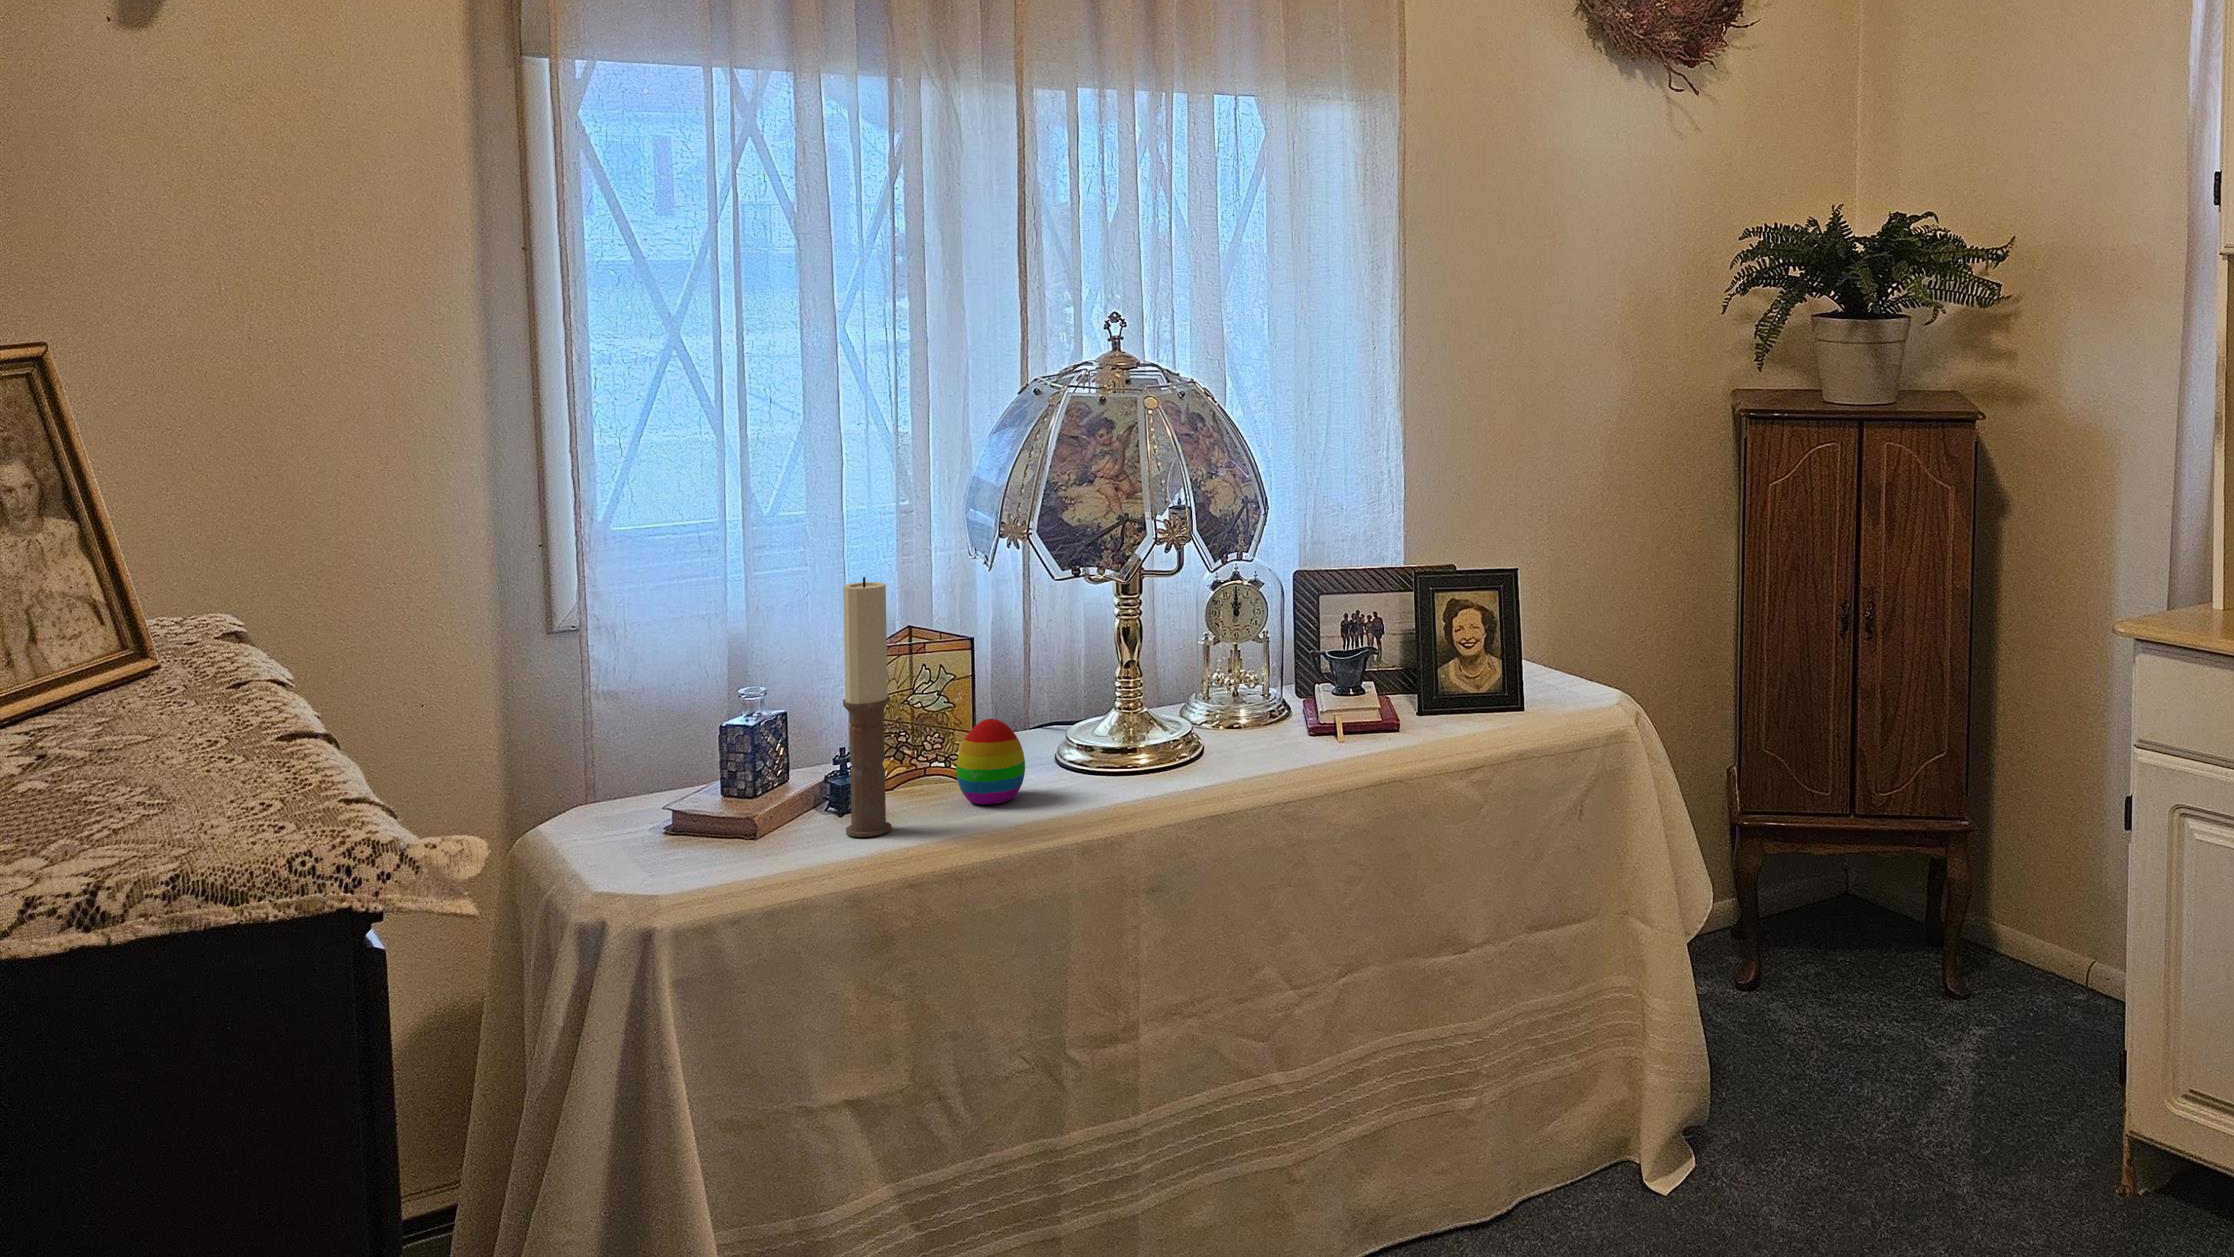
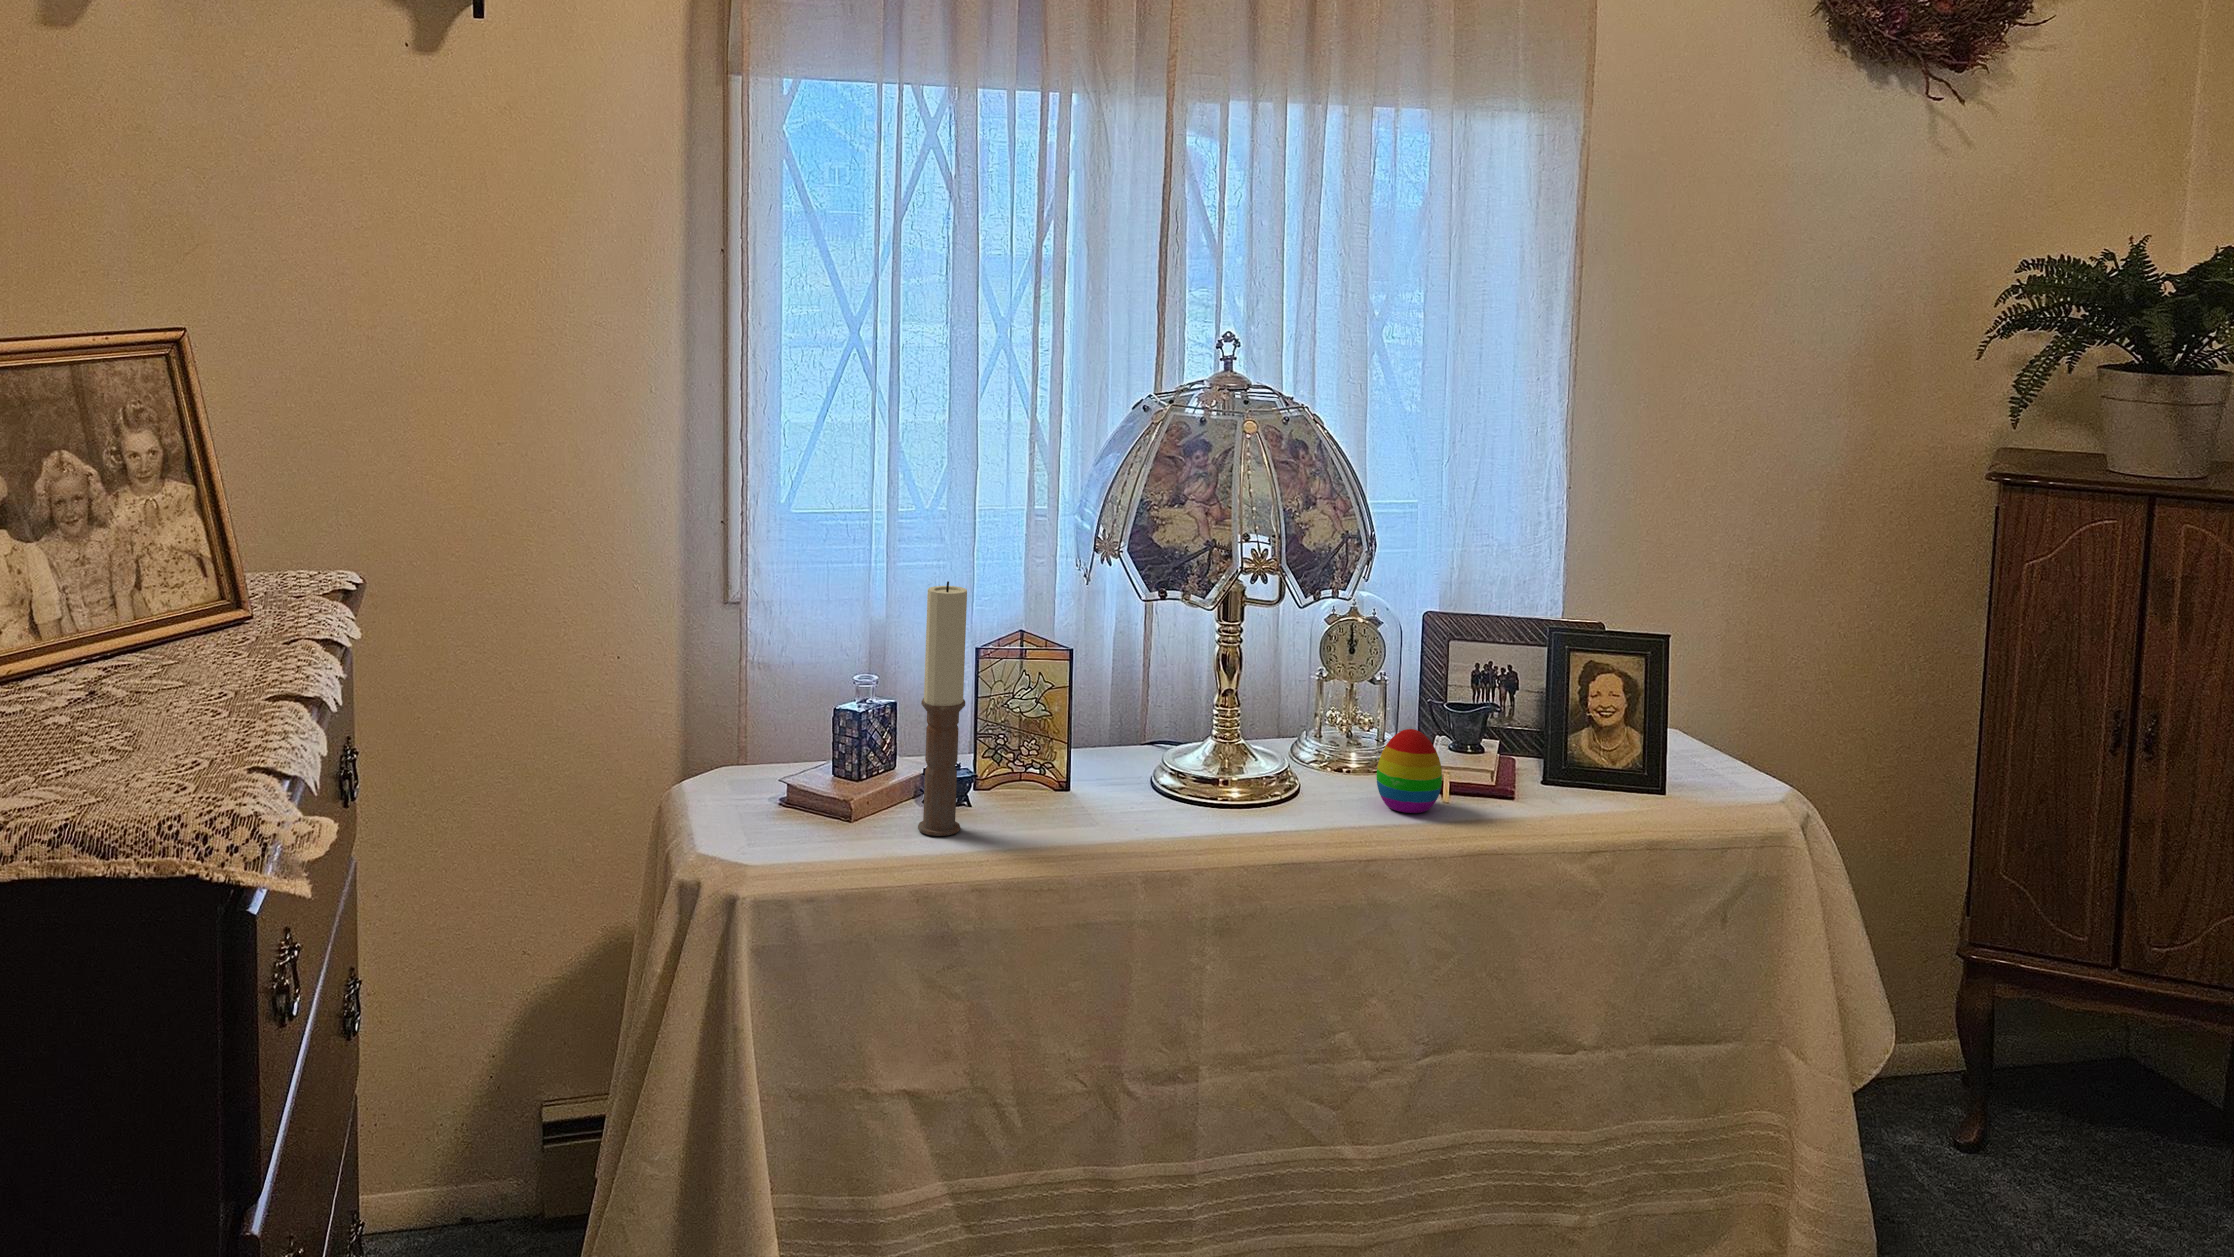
decorative egg: present [957,719,1025,804] -> present [1377,729,1442,813]

